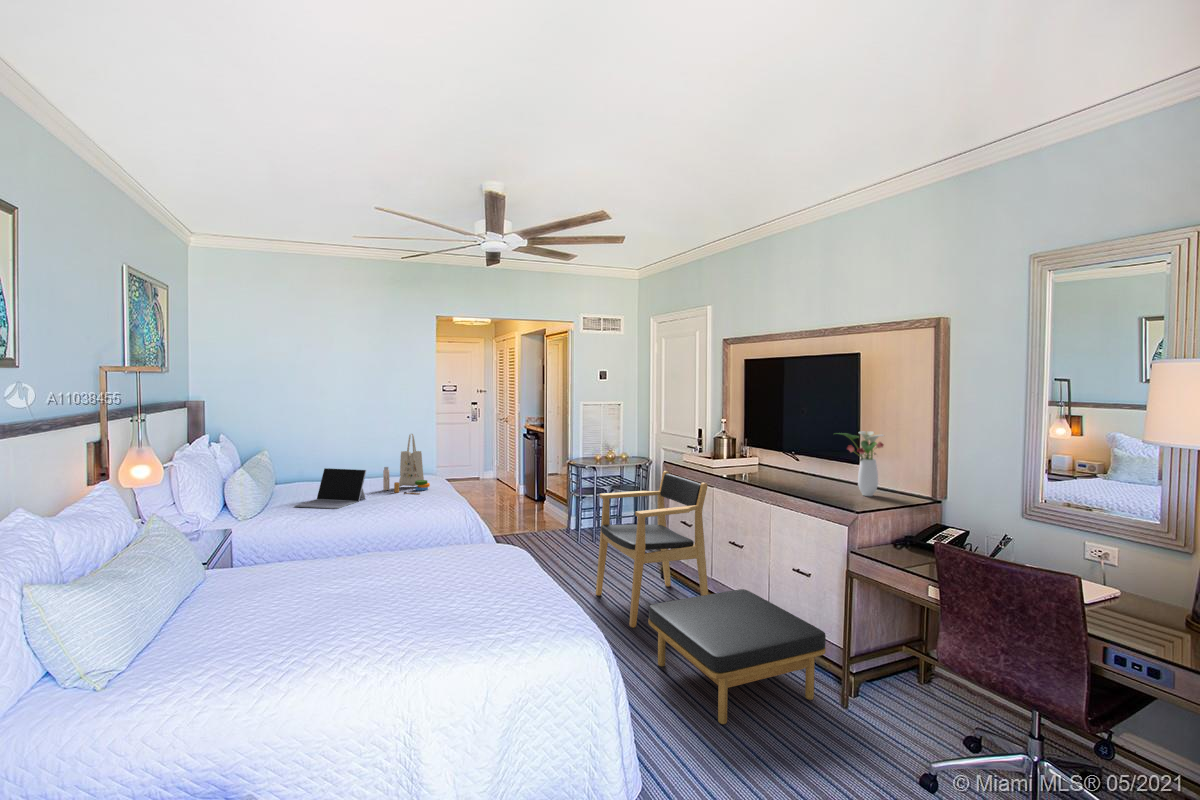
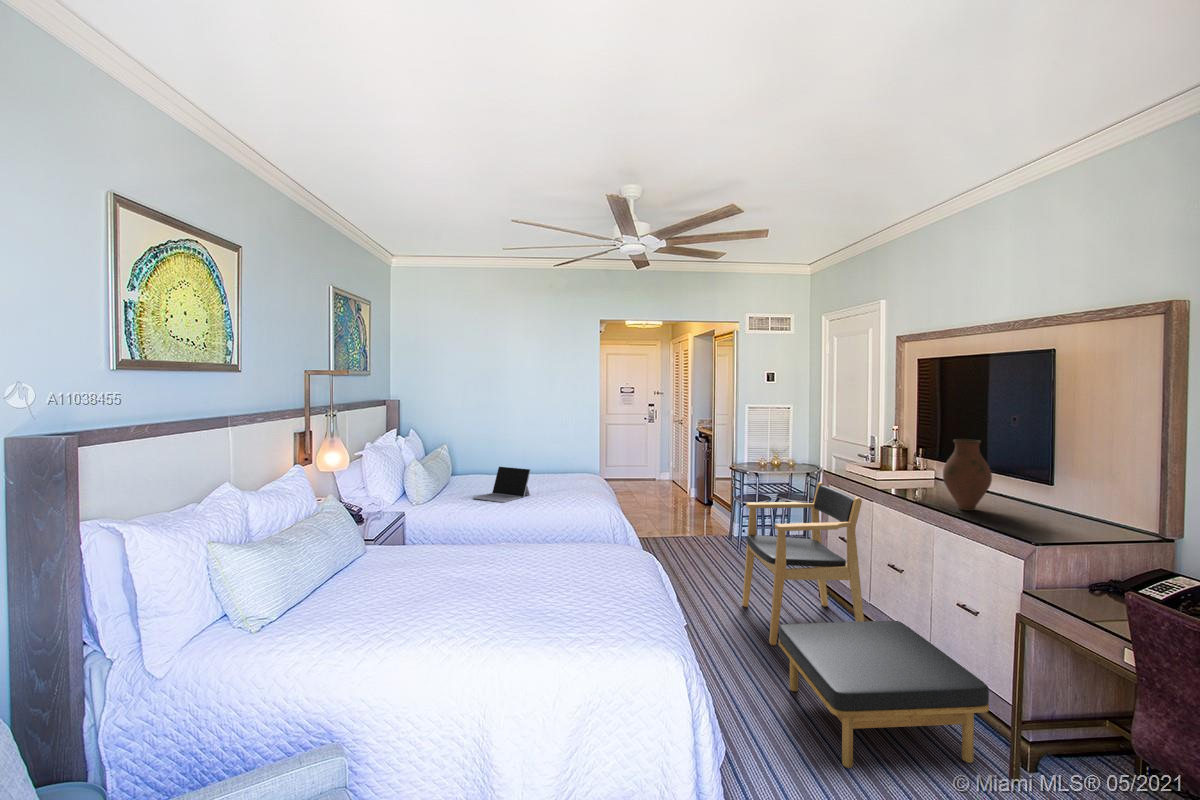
vase: none [776,427,813,488] -> present [943,439,992,511]
flower arrangement: present [841,431,884,496] -> none [1014,446,1089,527]
tote bag: present [383,434,430,494] -> none [548,437,587,493]

